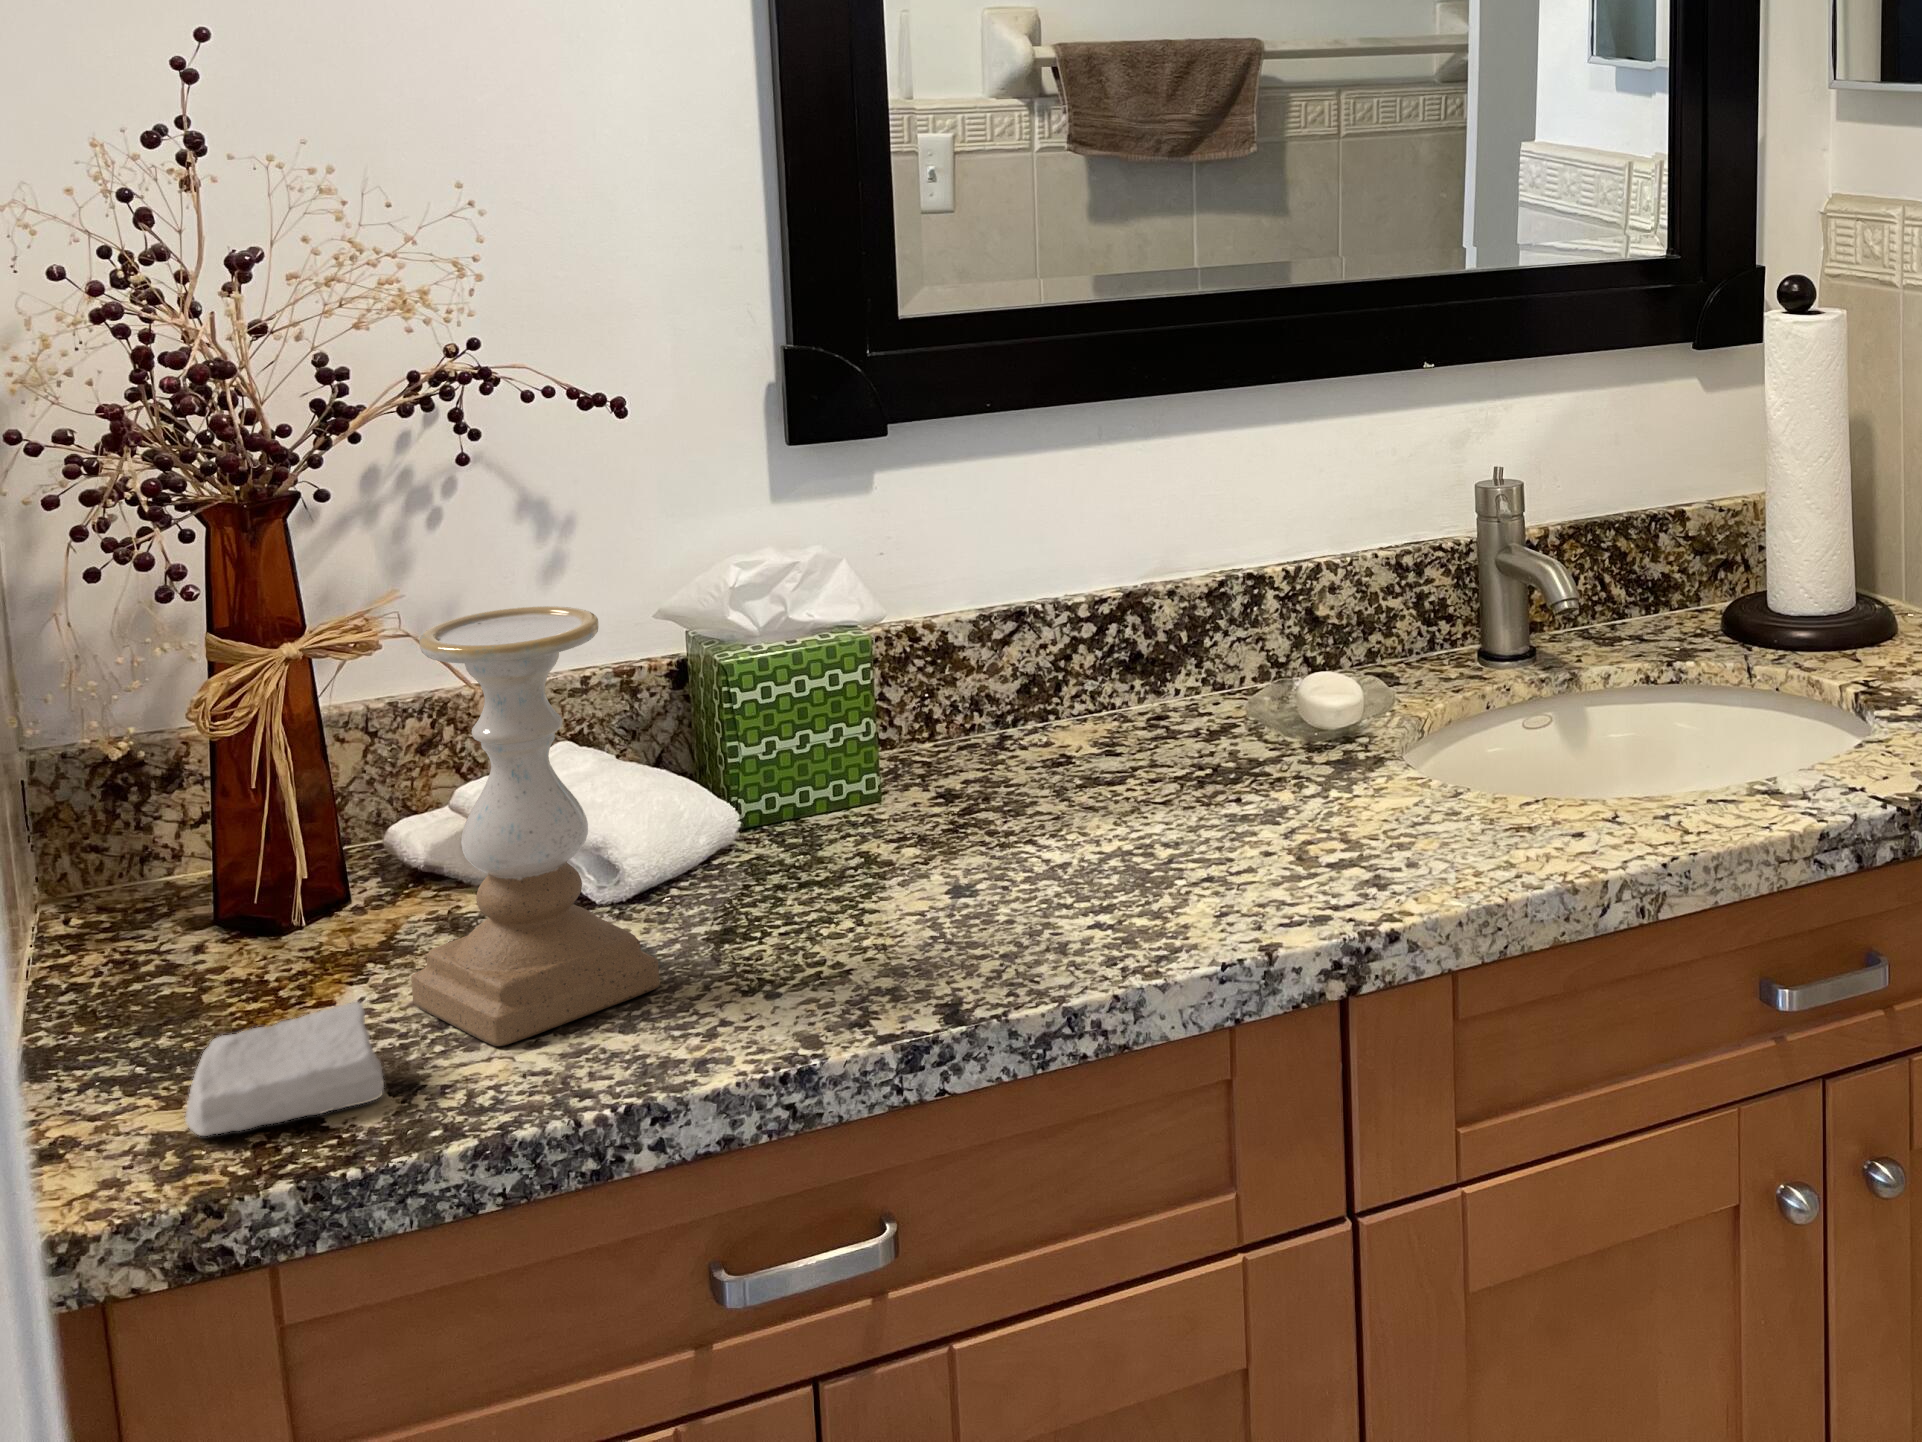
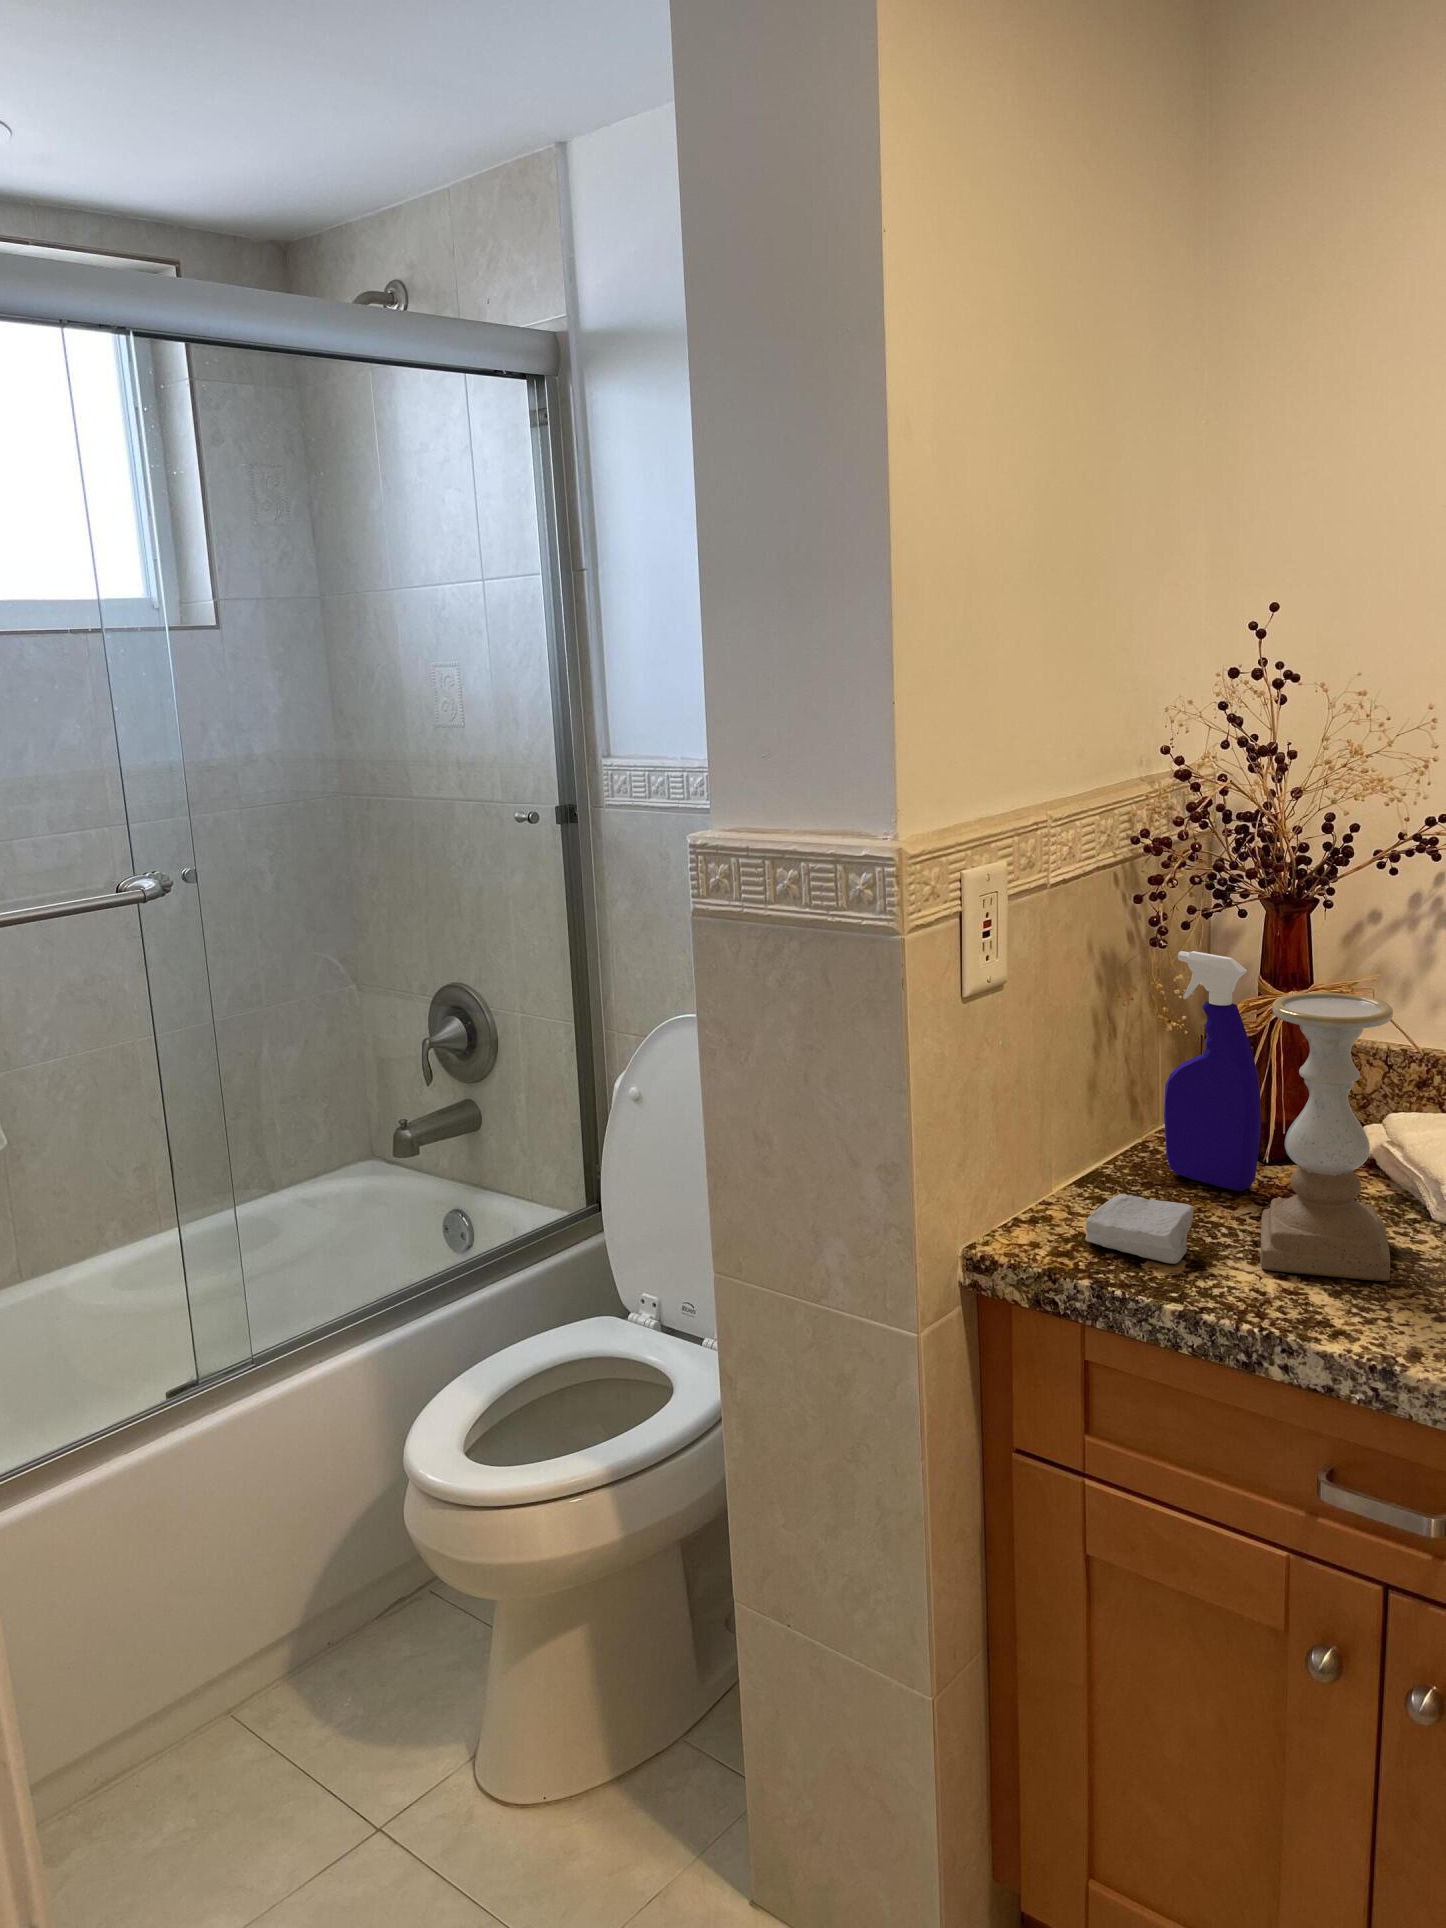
spray bottle: none [128,610,327,997] -> present [1164,951,1261,1191]

